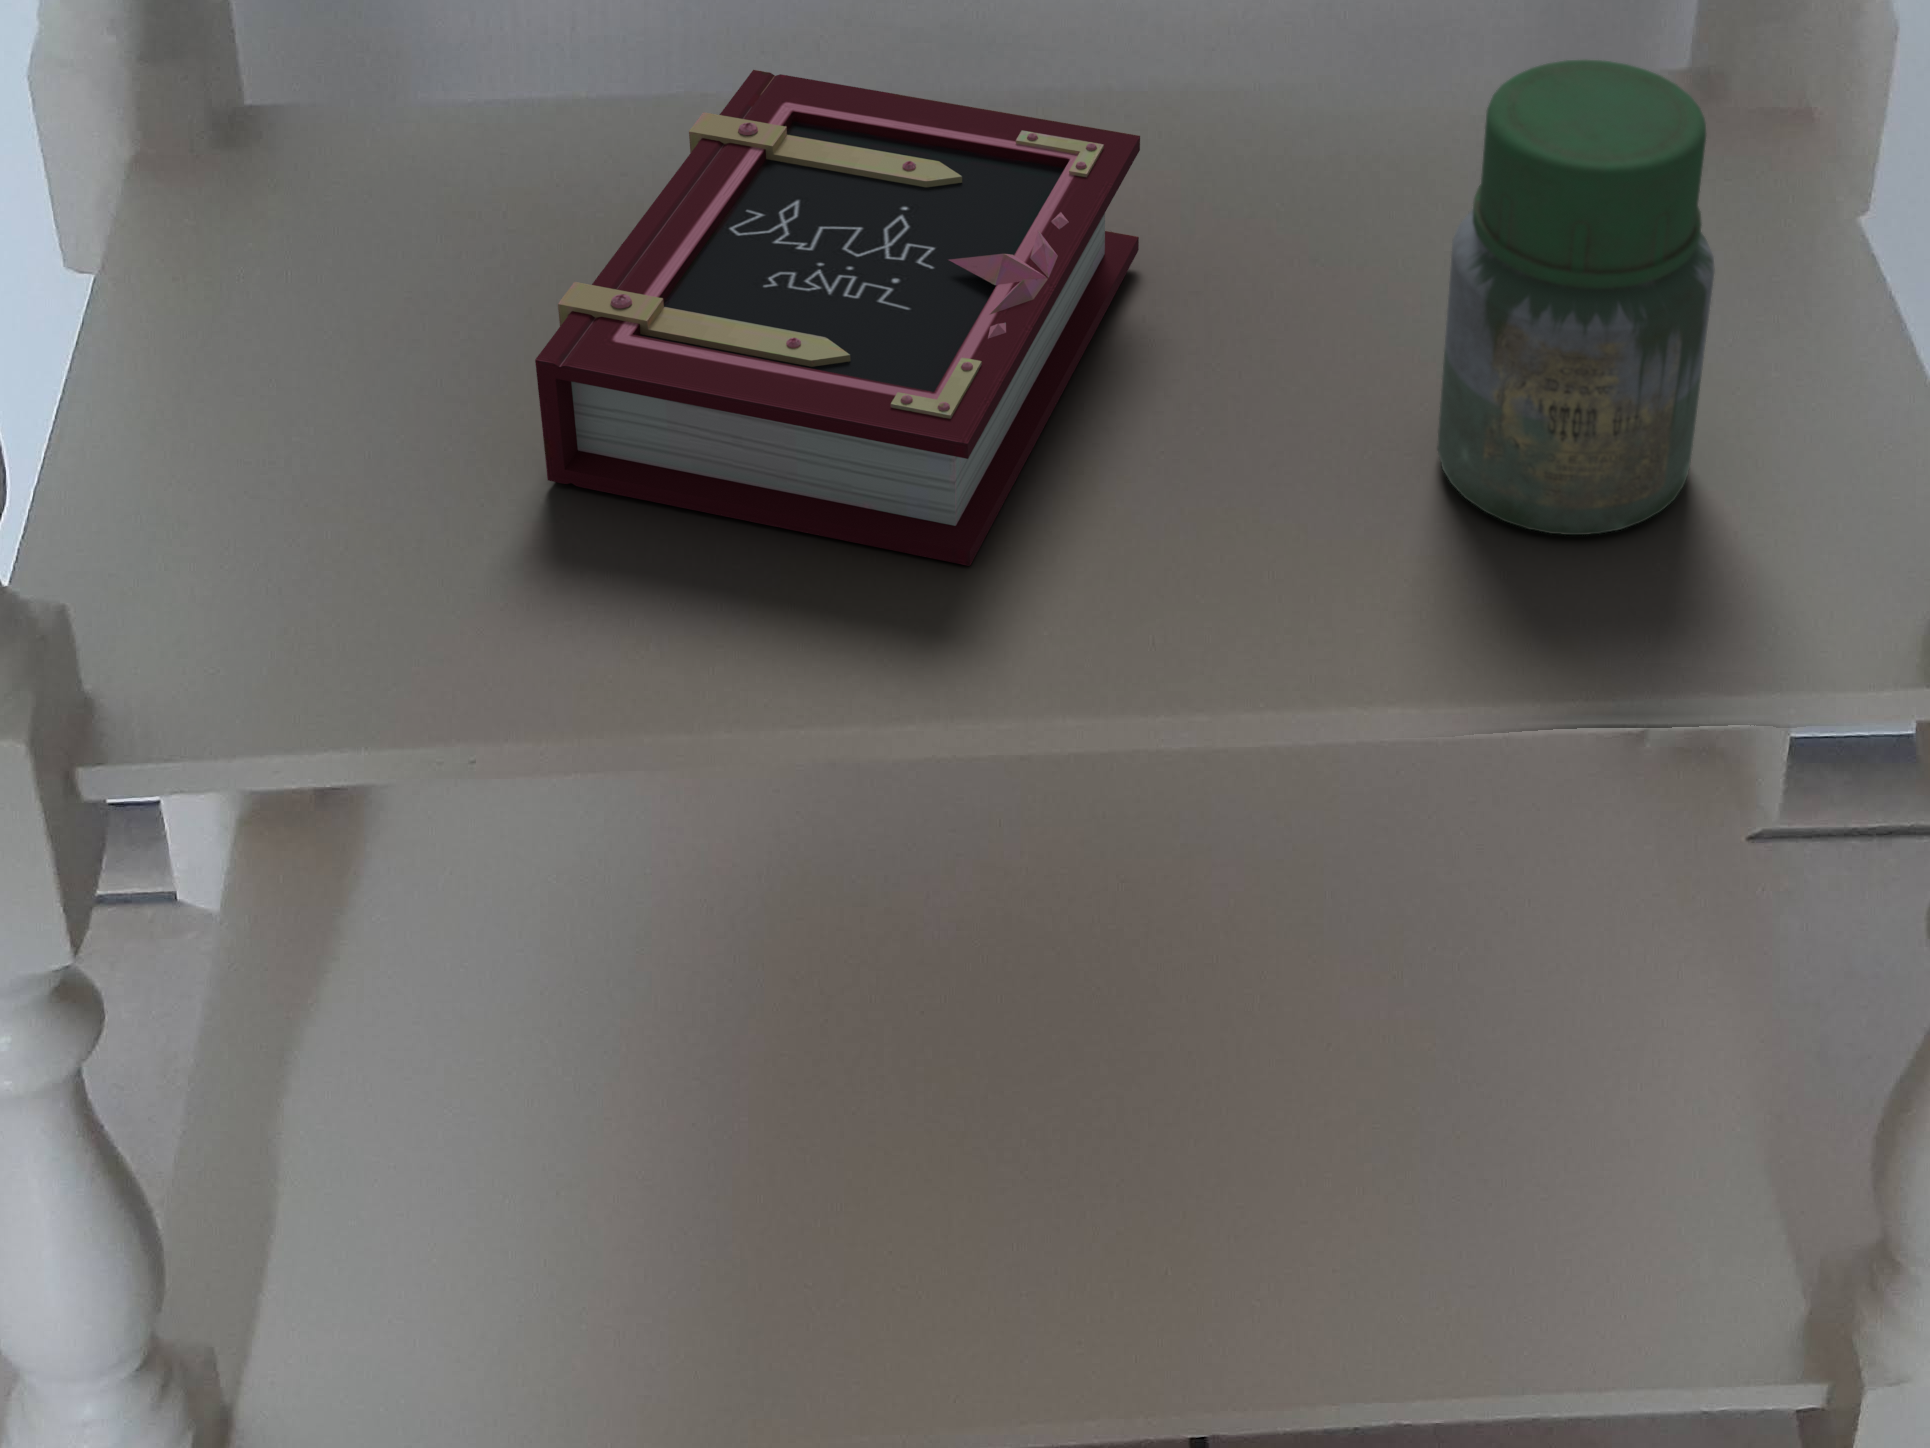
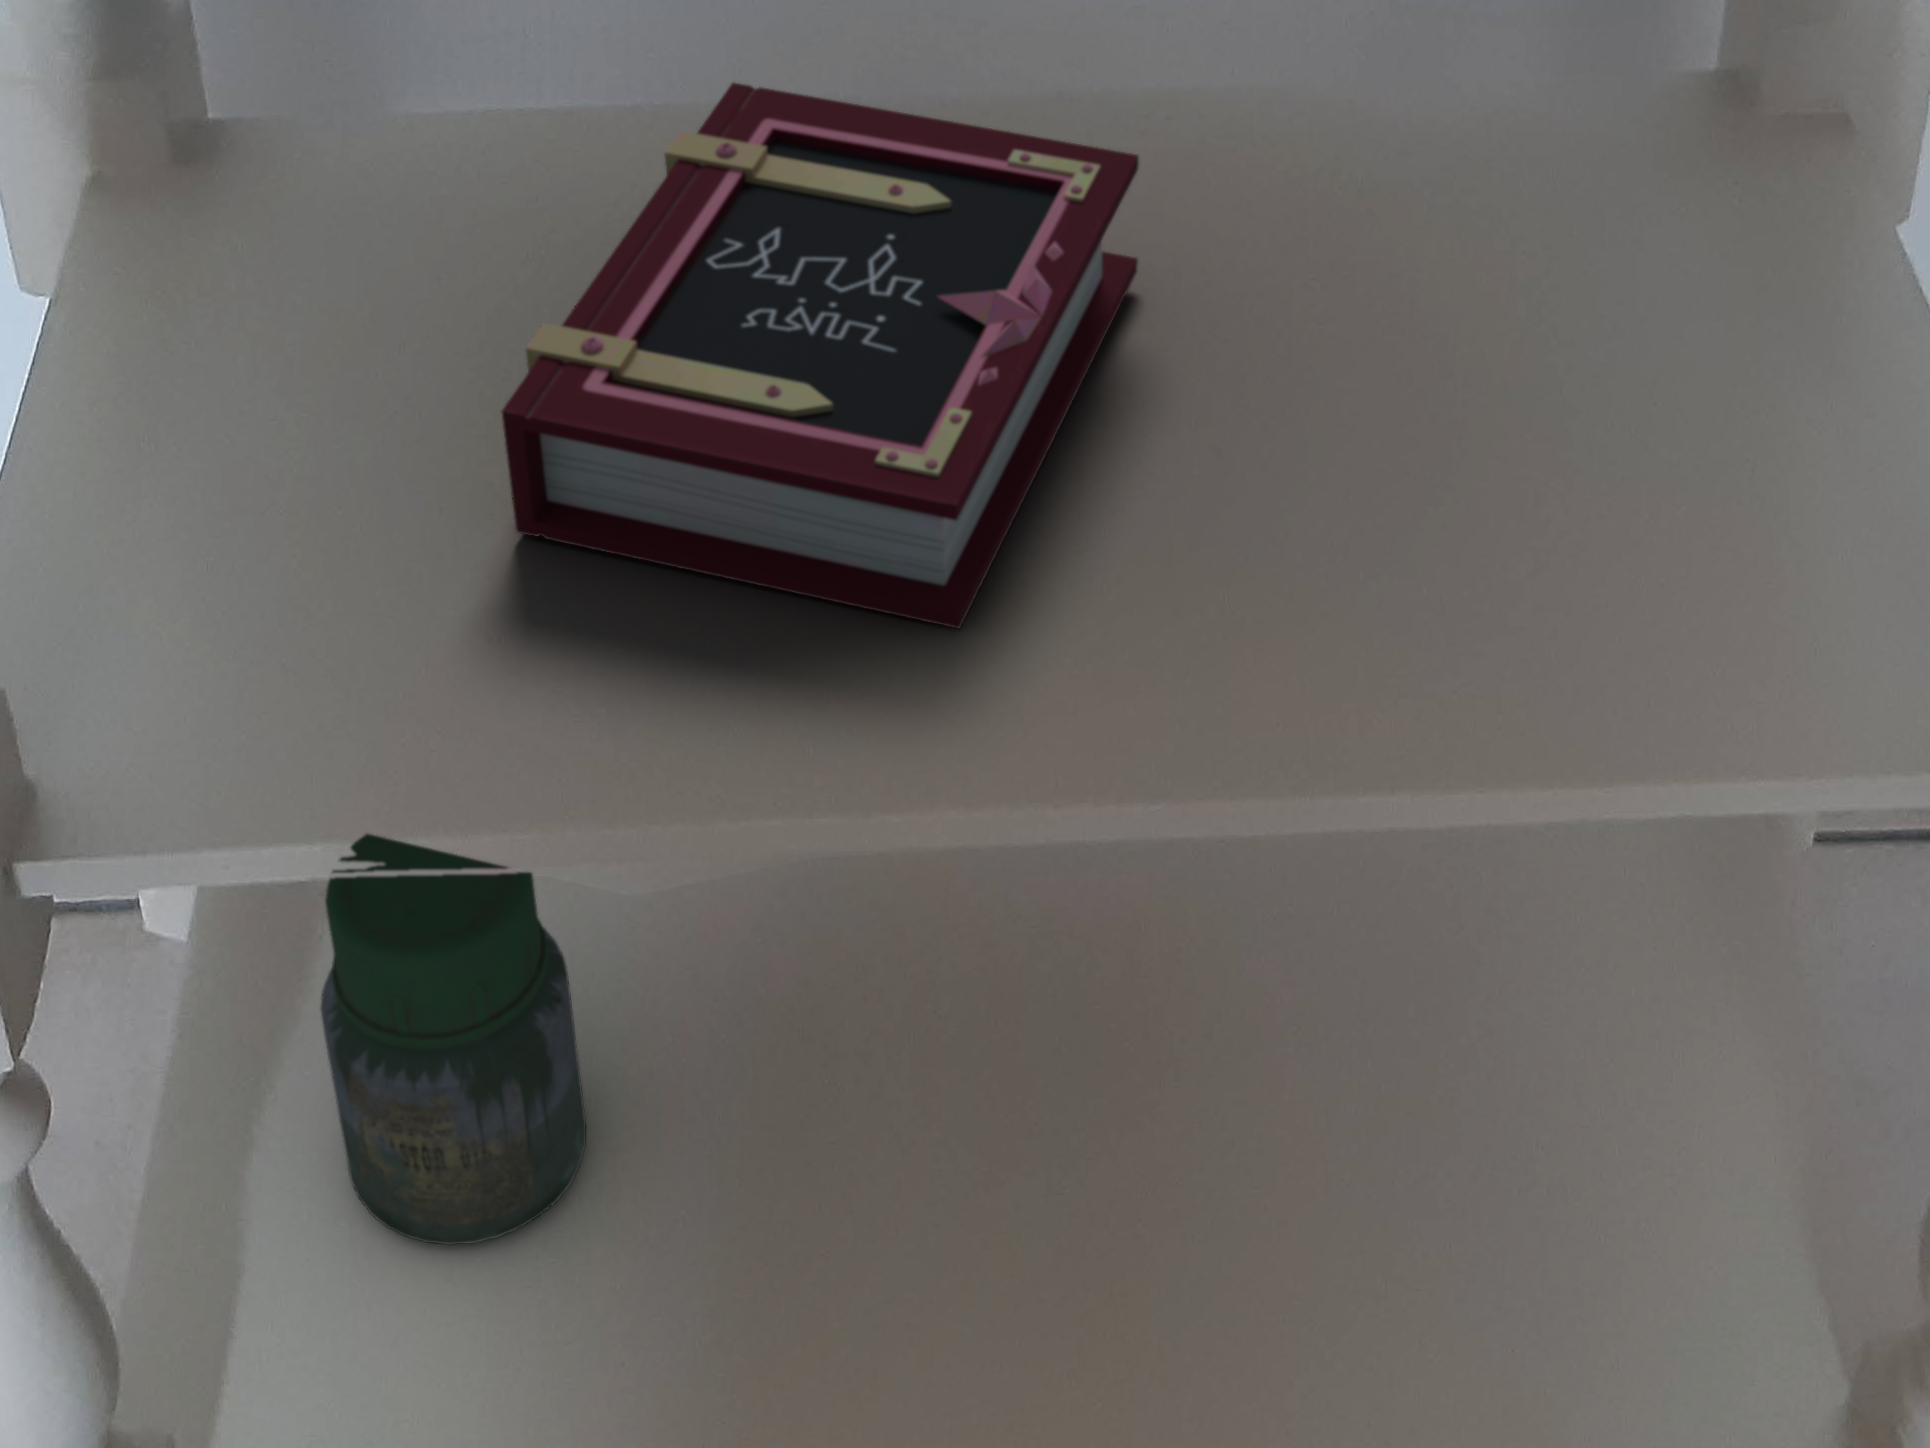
jar: present [1438,60,1714,535] -> present [320,834,586,1245]

